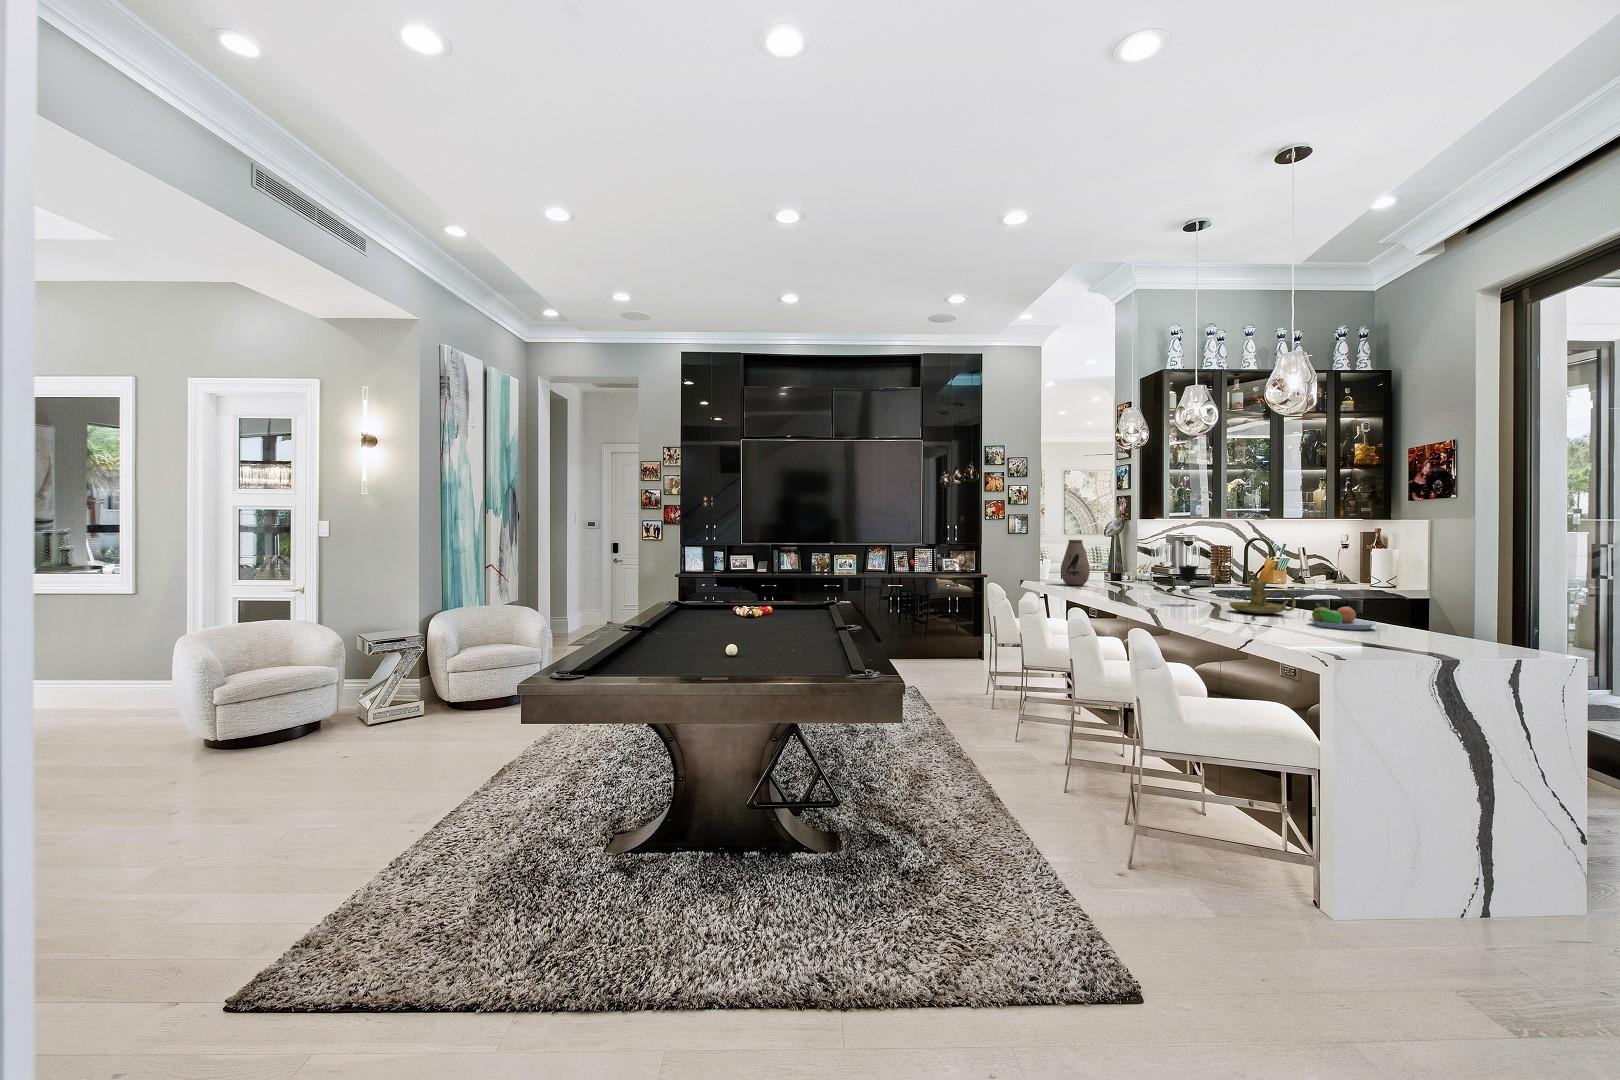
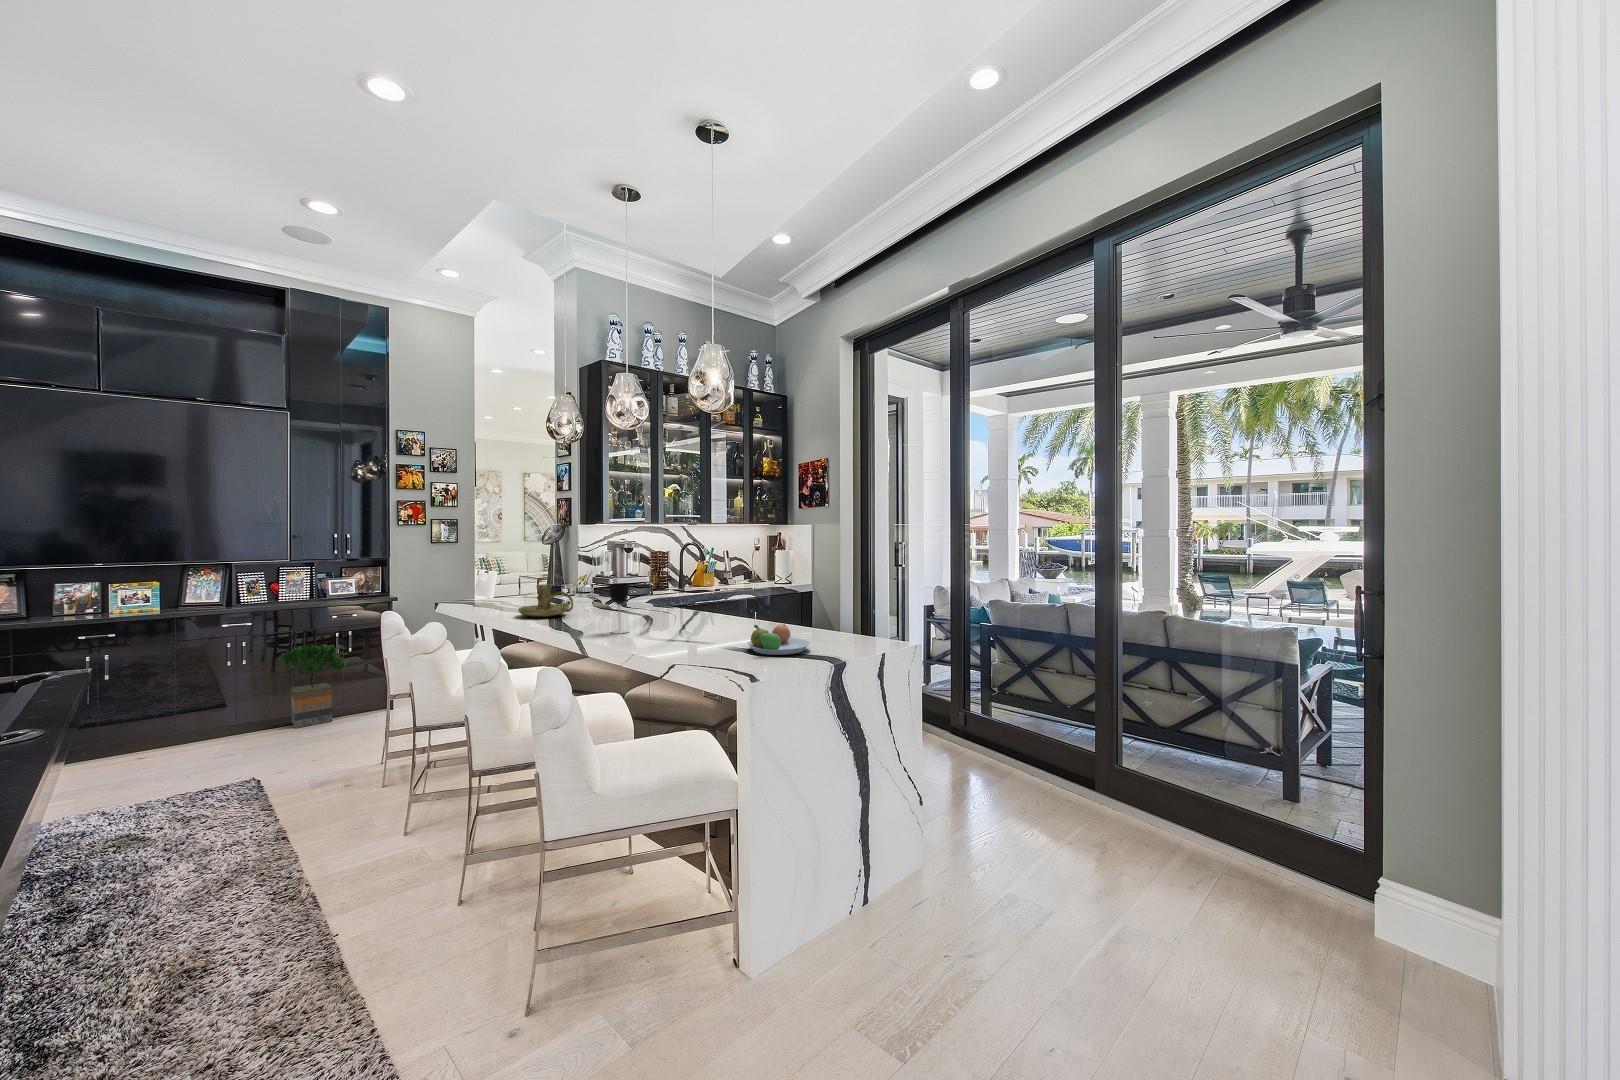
vase: present [1061,540,1090,586] -> none [474,551,512,610]
candle holder: present [1230,581,1296,614] -> present [518,584,573,617]
potted tree: none [917,606,957,664] -> present [279,644,346,728]

